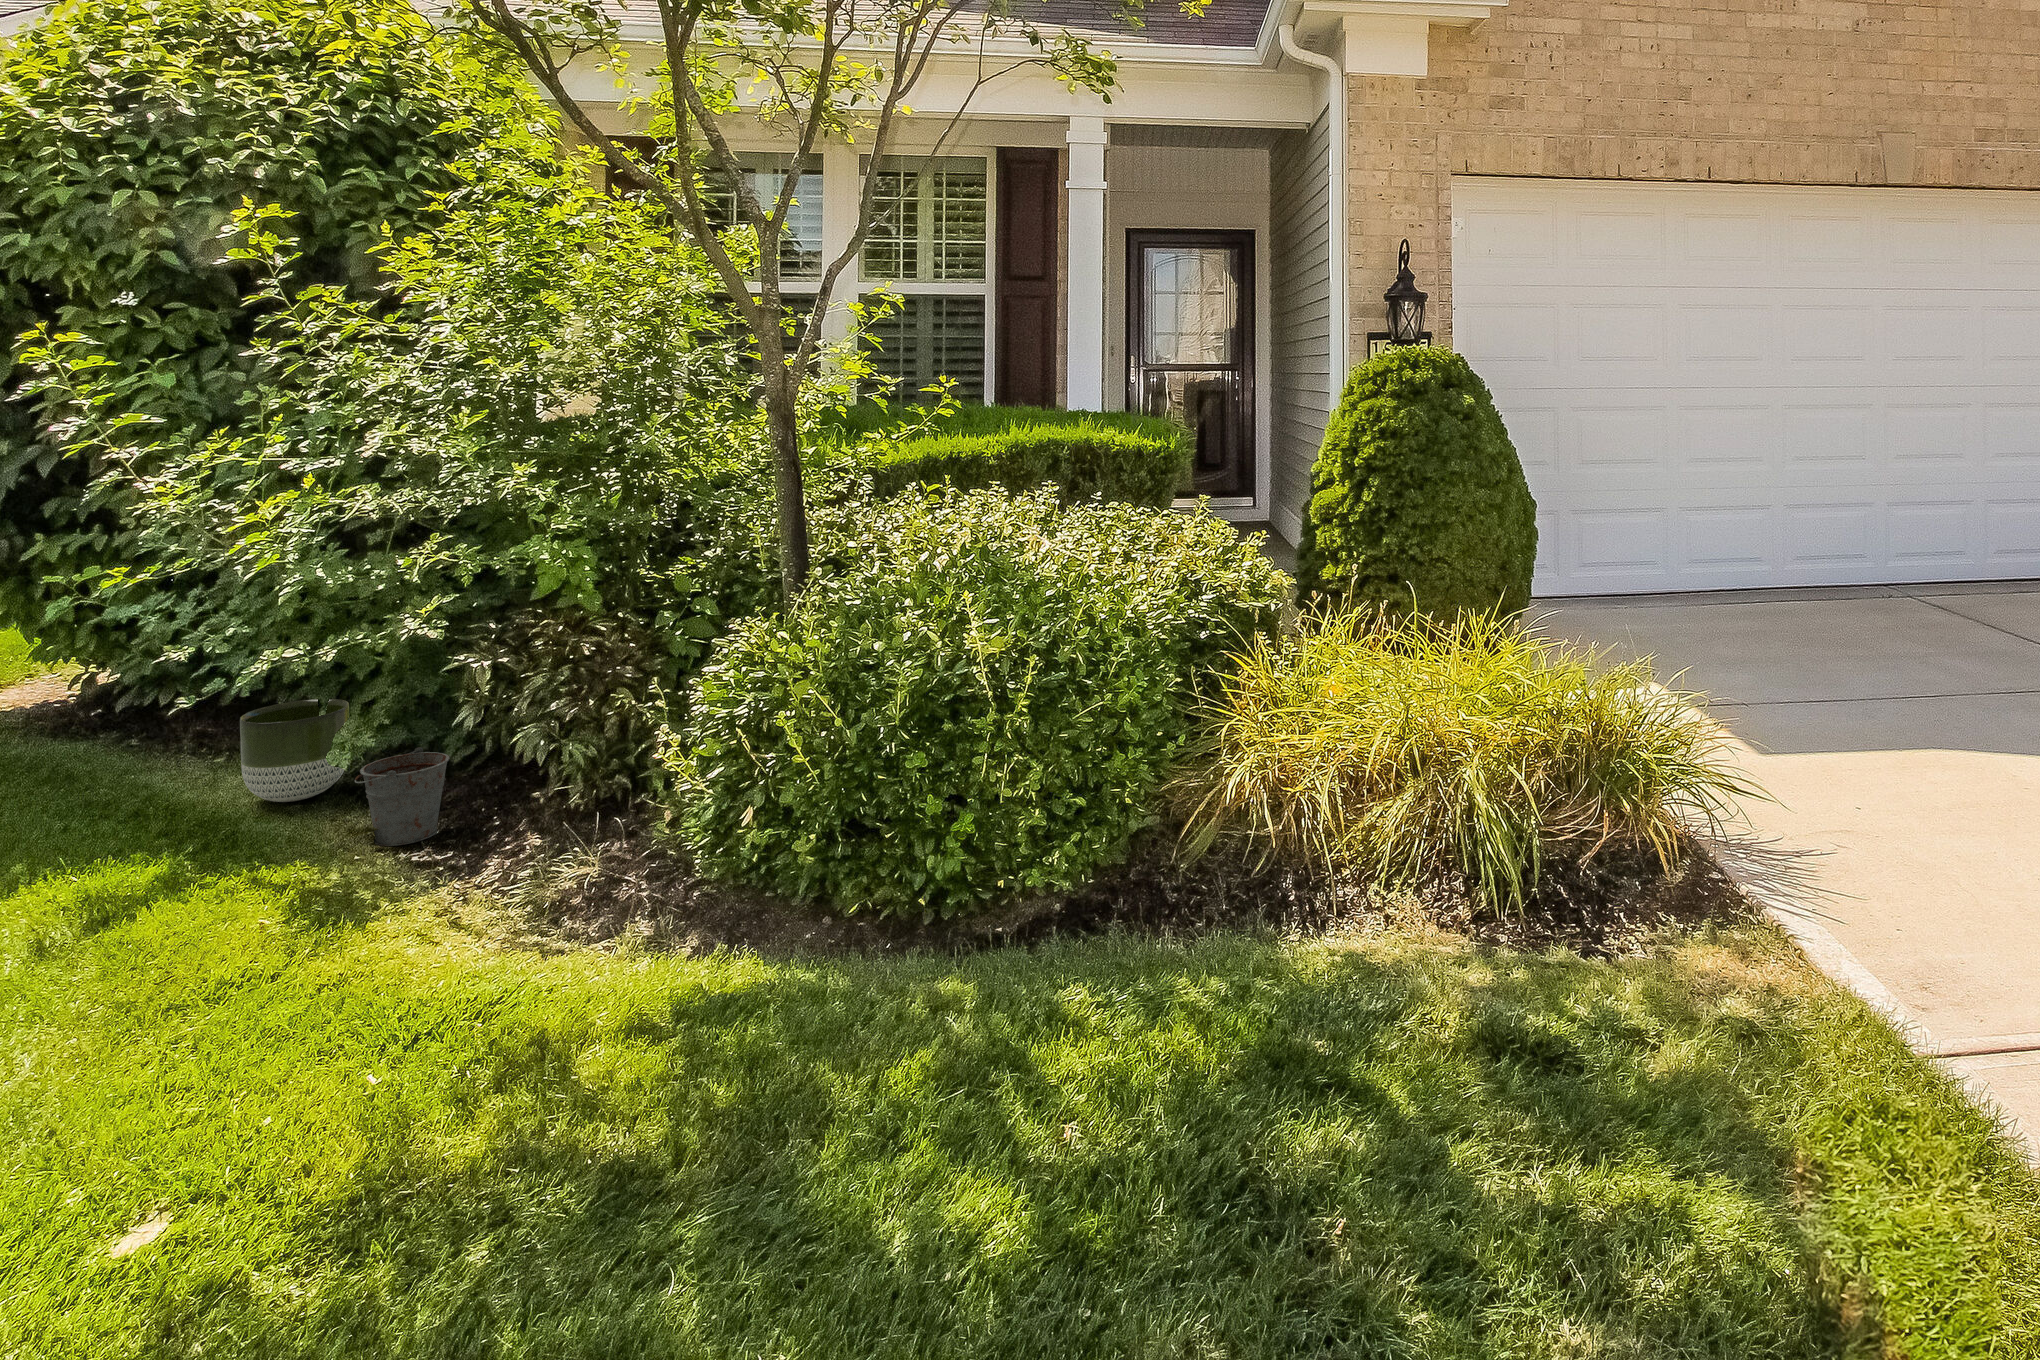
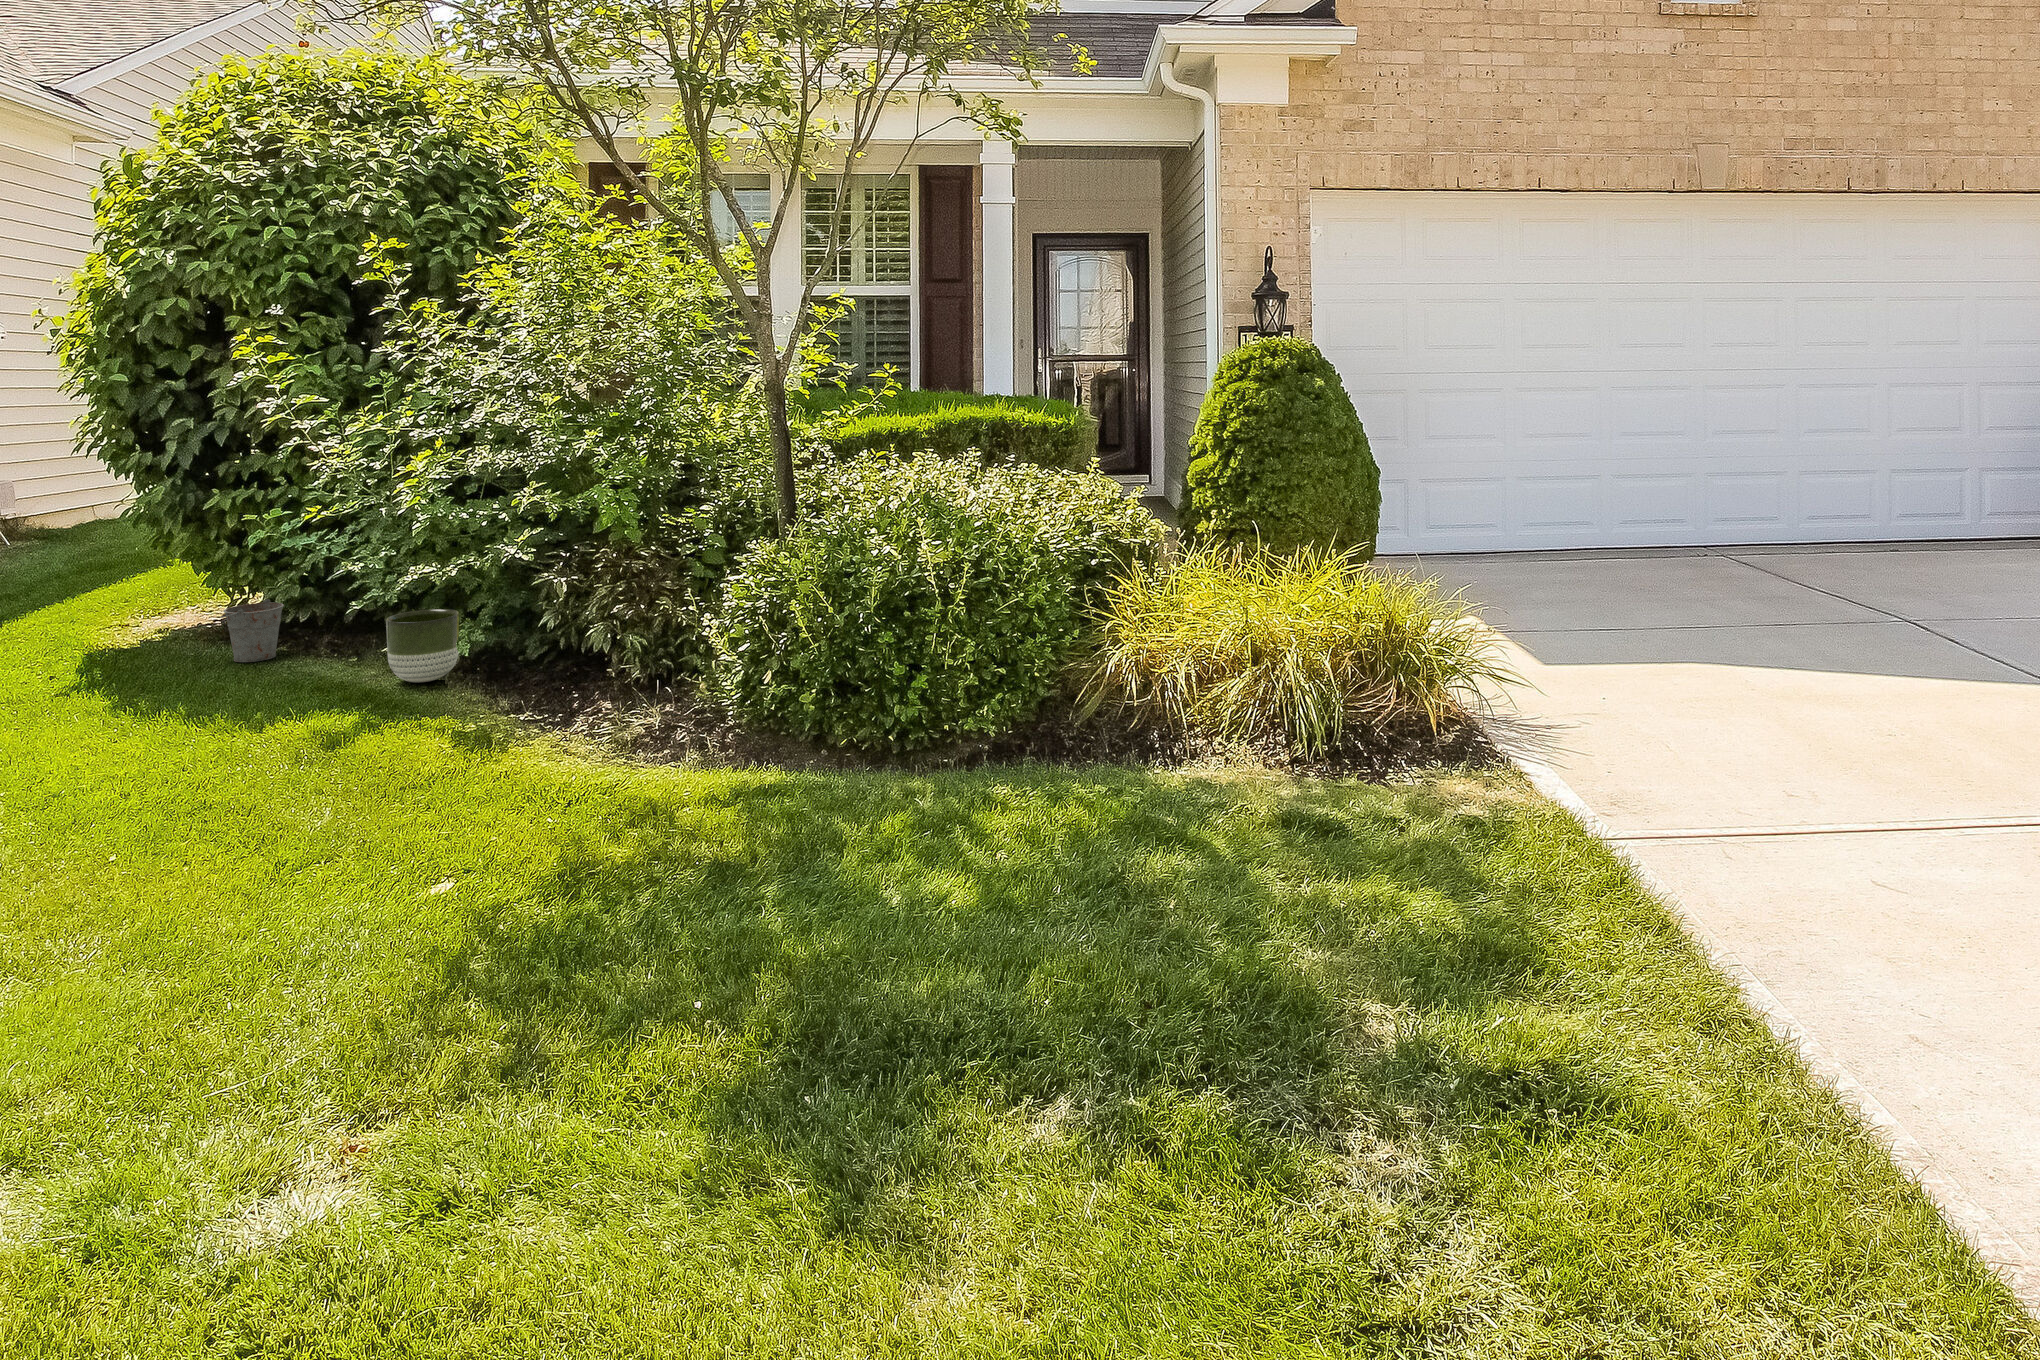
bucket: present [355,747,450,846] -> present [220,599,284,662]

